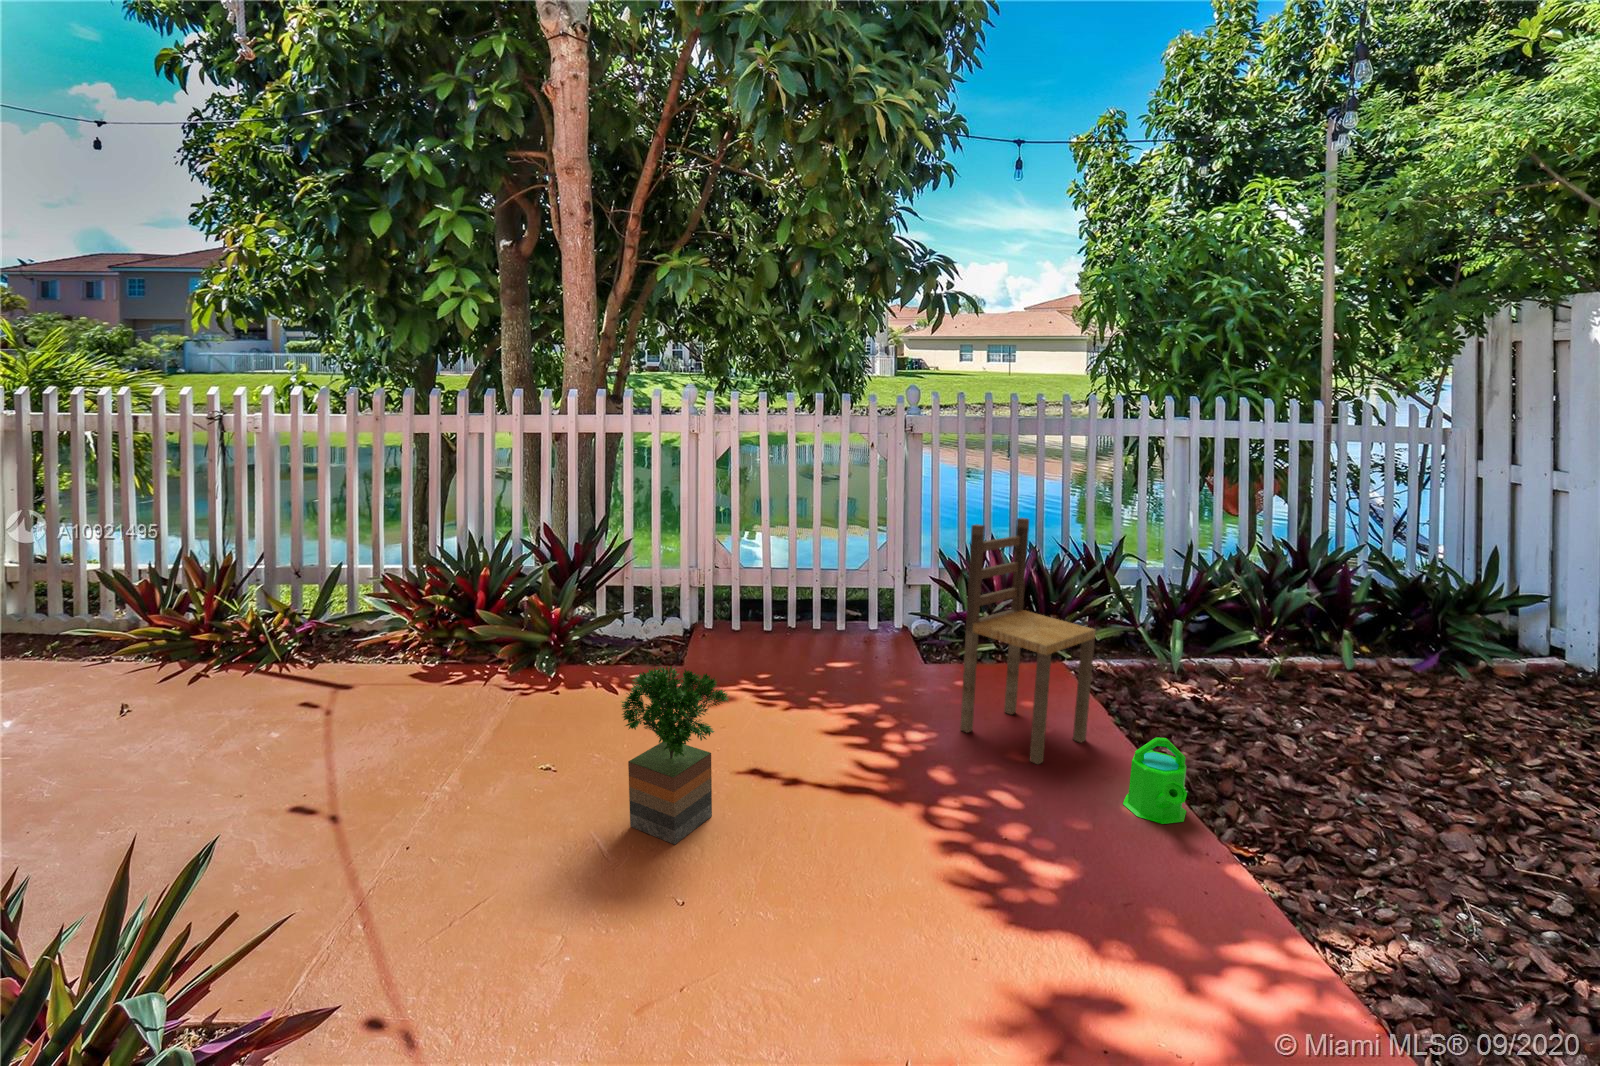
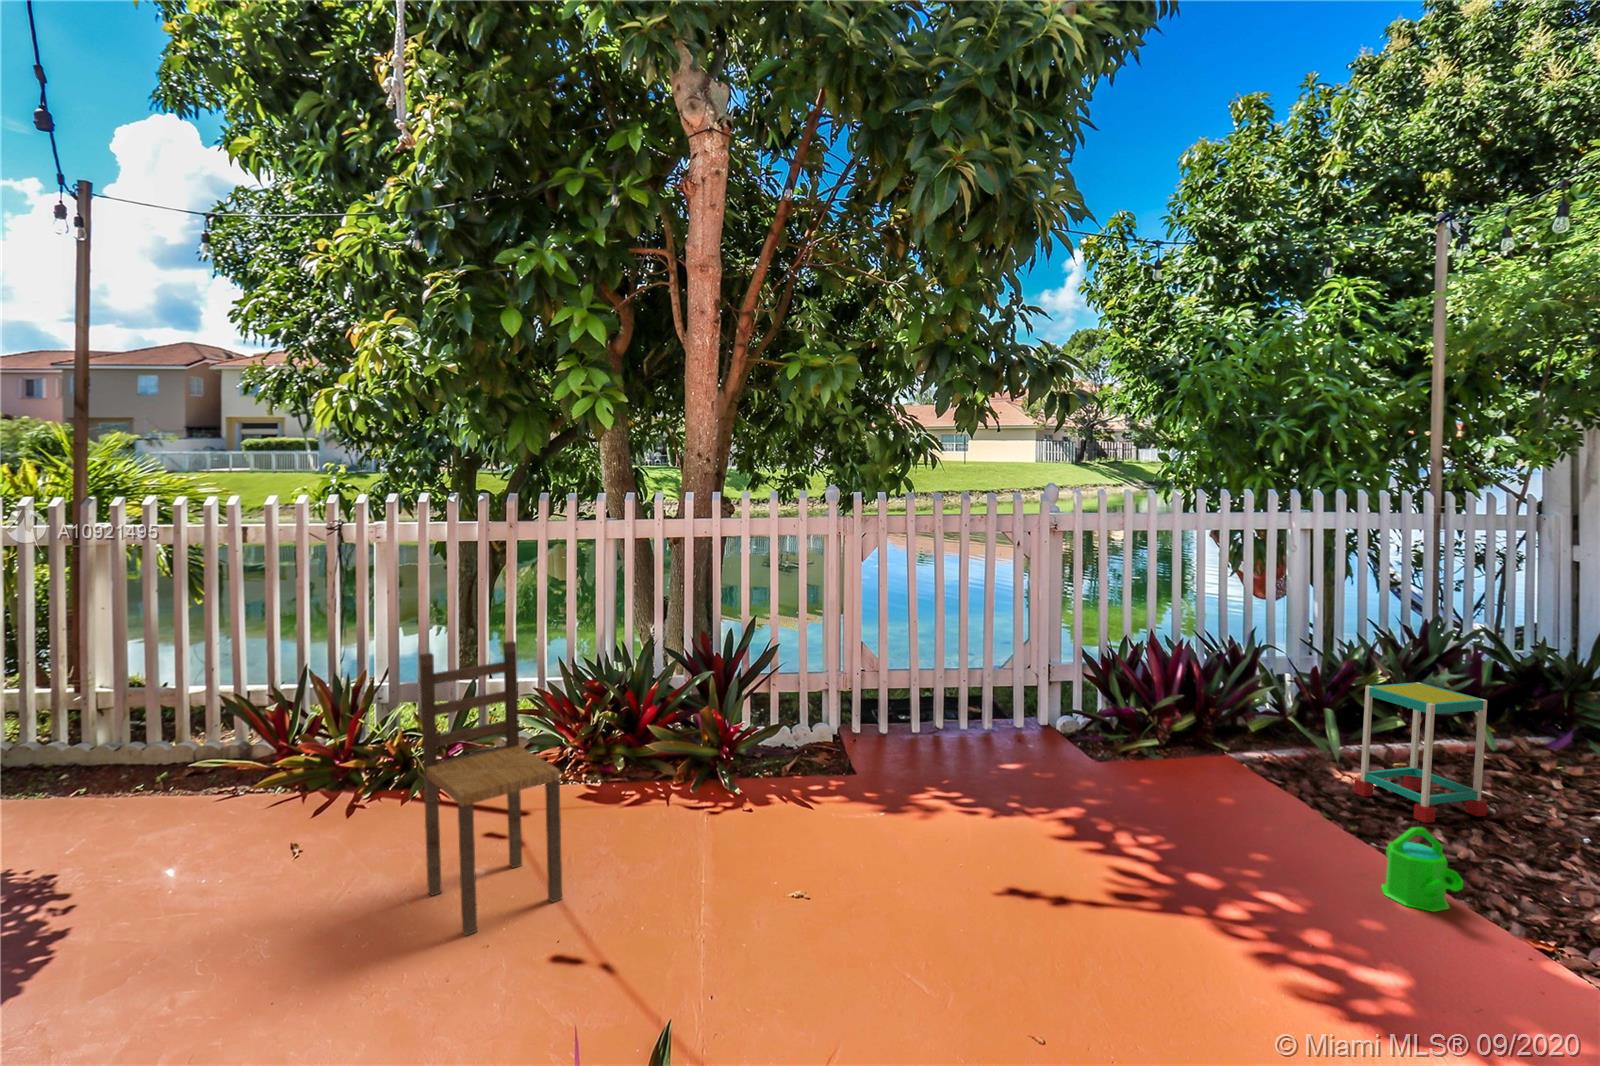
chair: present [960,518,1095,764] -> present [419,641,562,936]
side table: none [1170,594,1305,736] -> present [1354,682,1487,823]
potted tree: present [622,666,728,845] -> none [931,776,1038,959]

